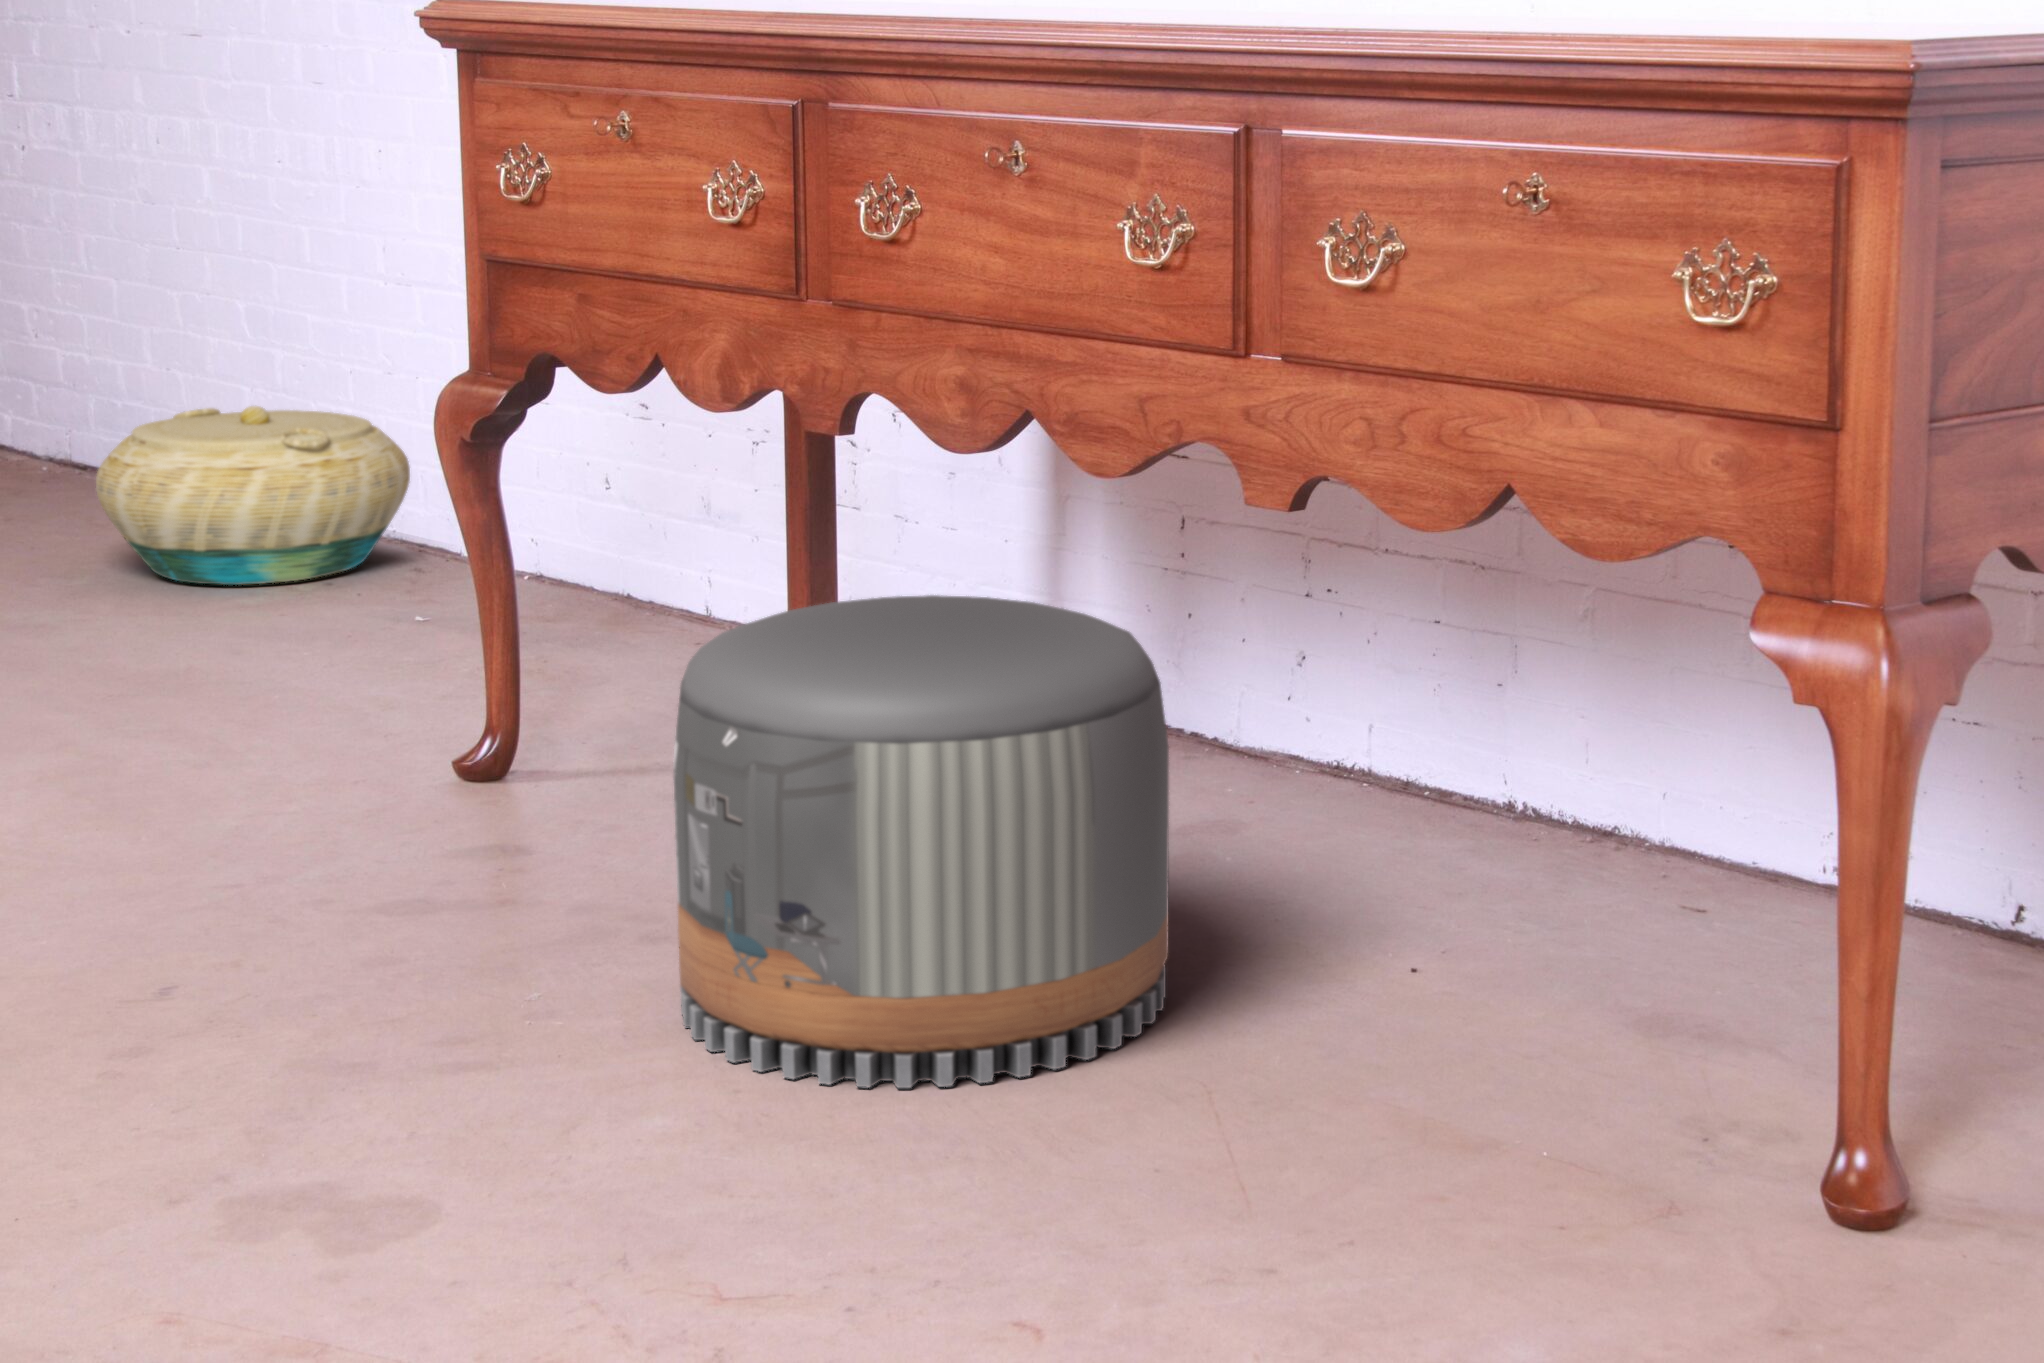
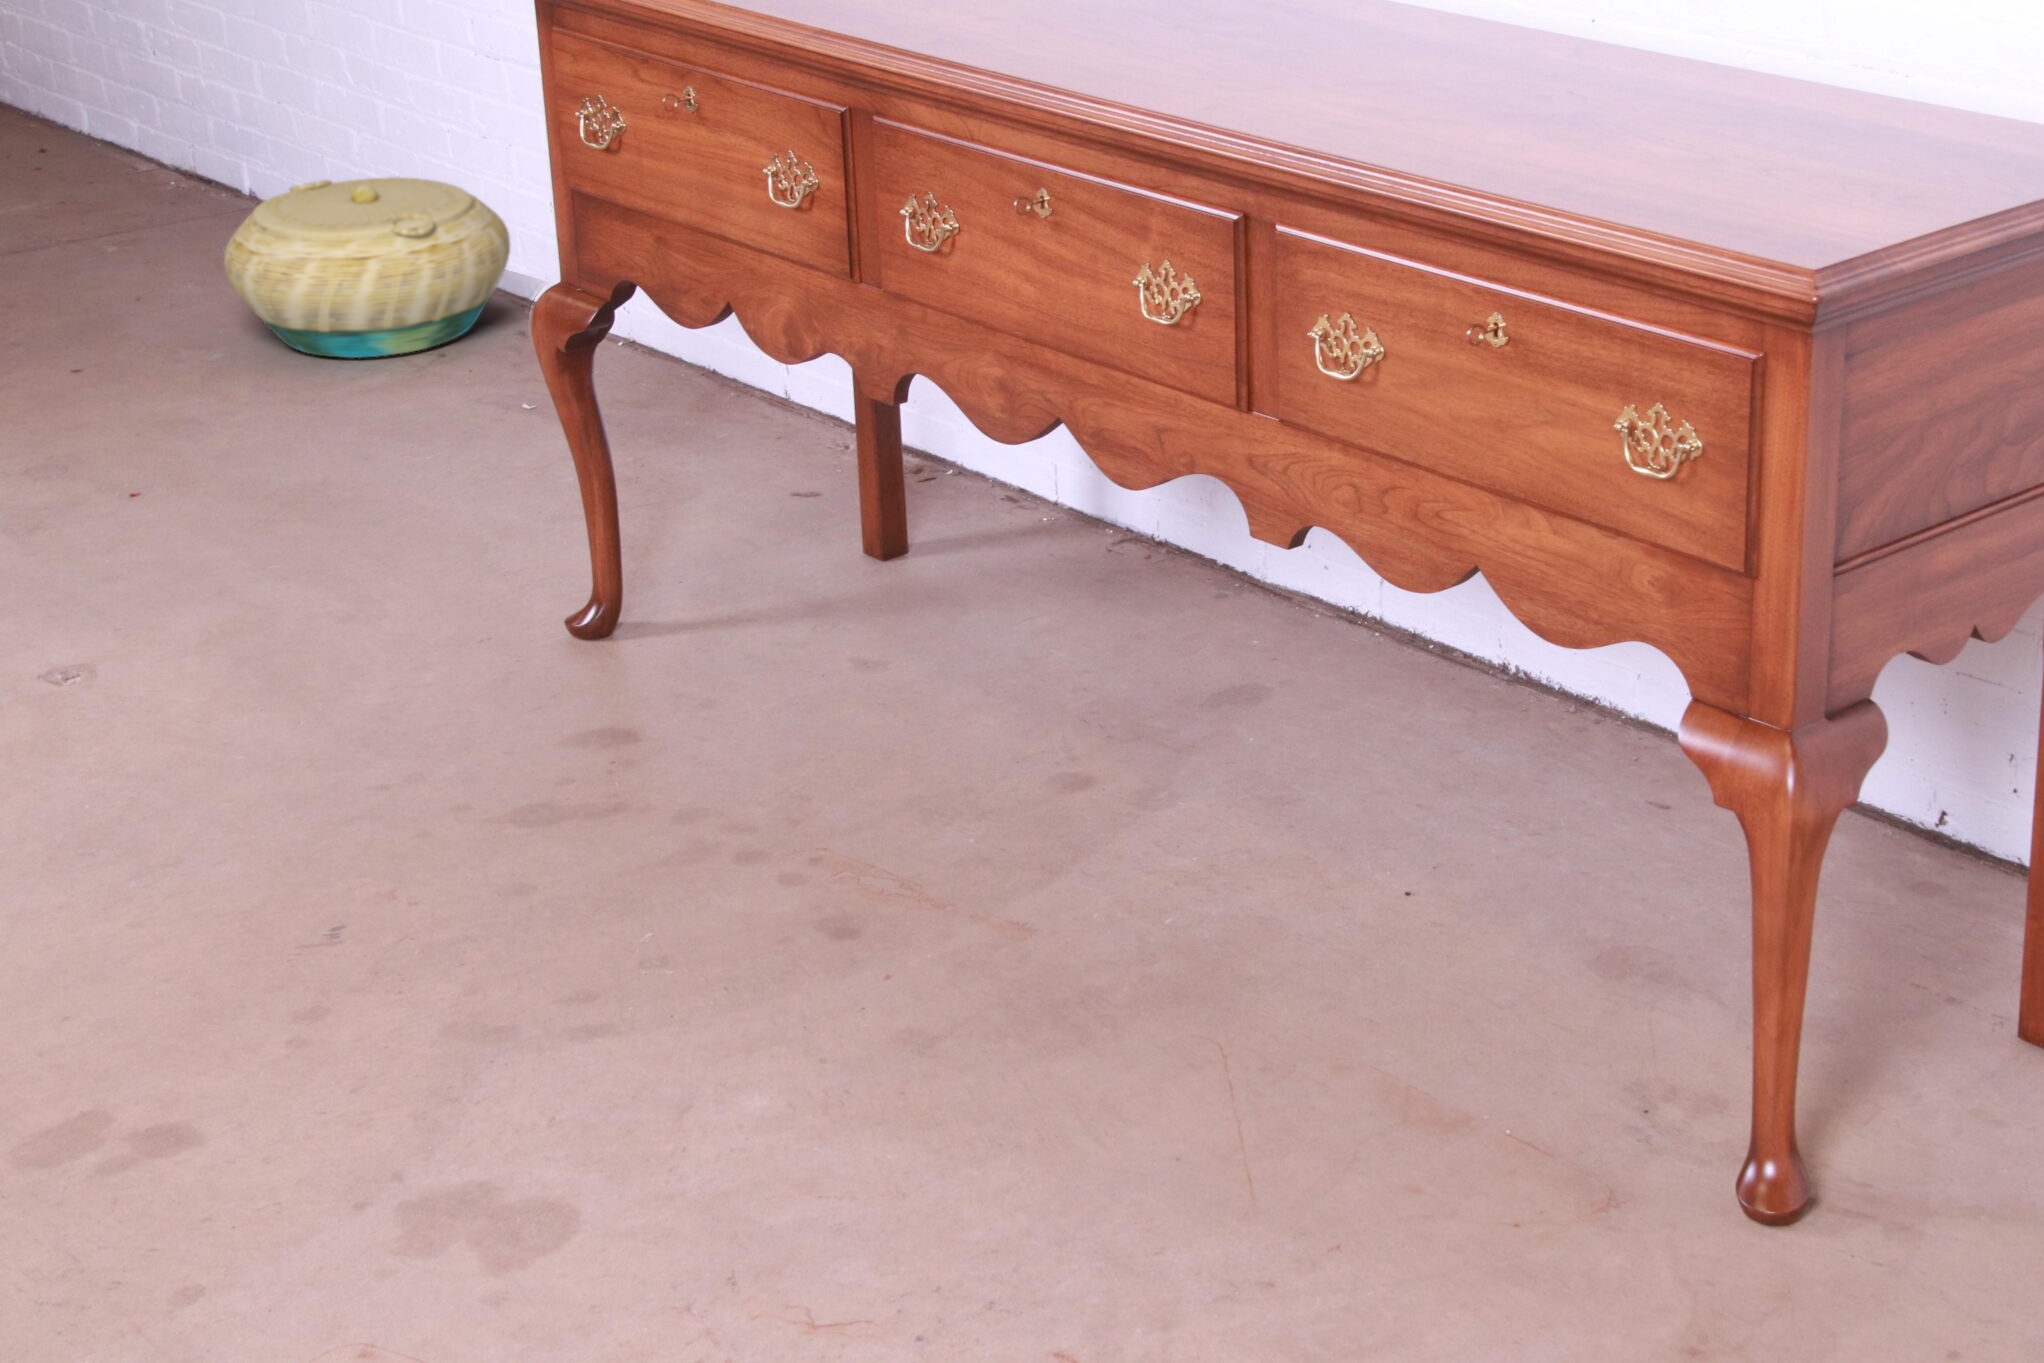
pouf: present [673,595,1169,1088] -> none [757,560,1188,1029]

